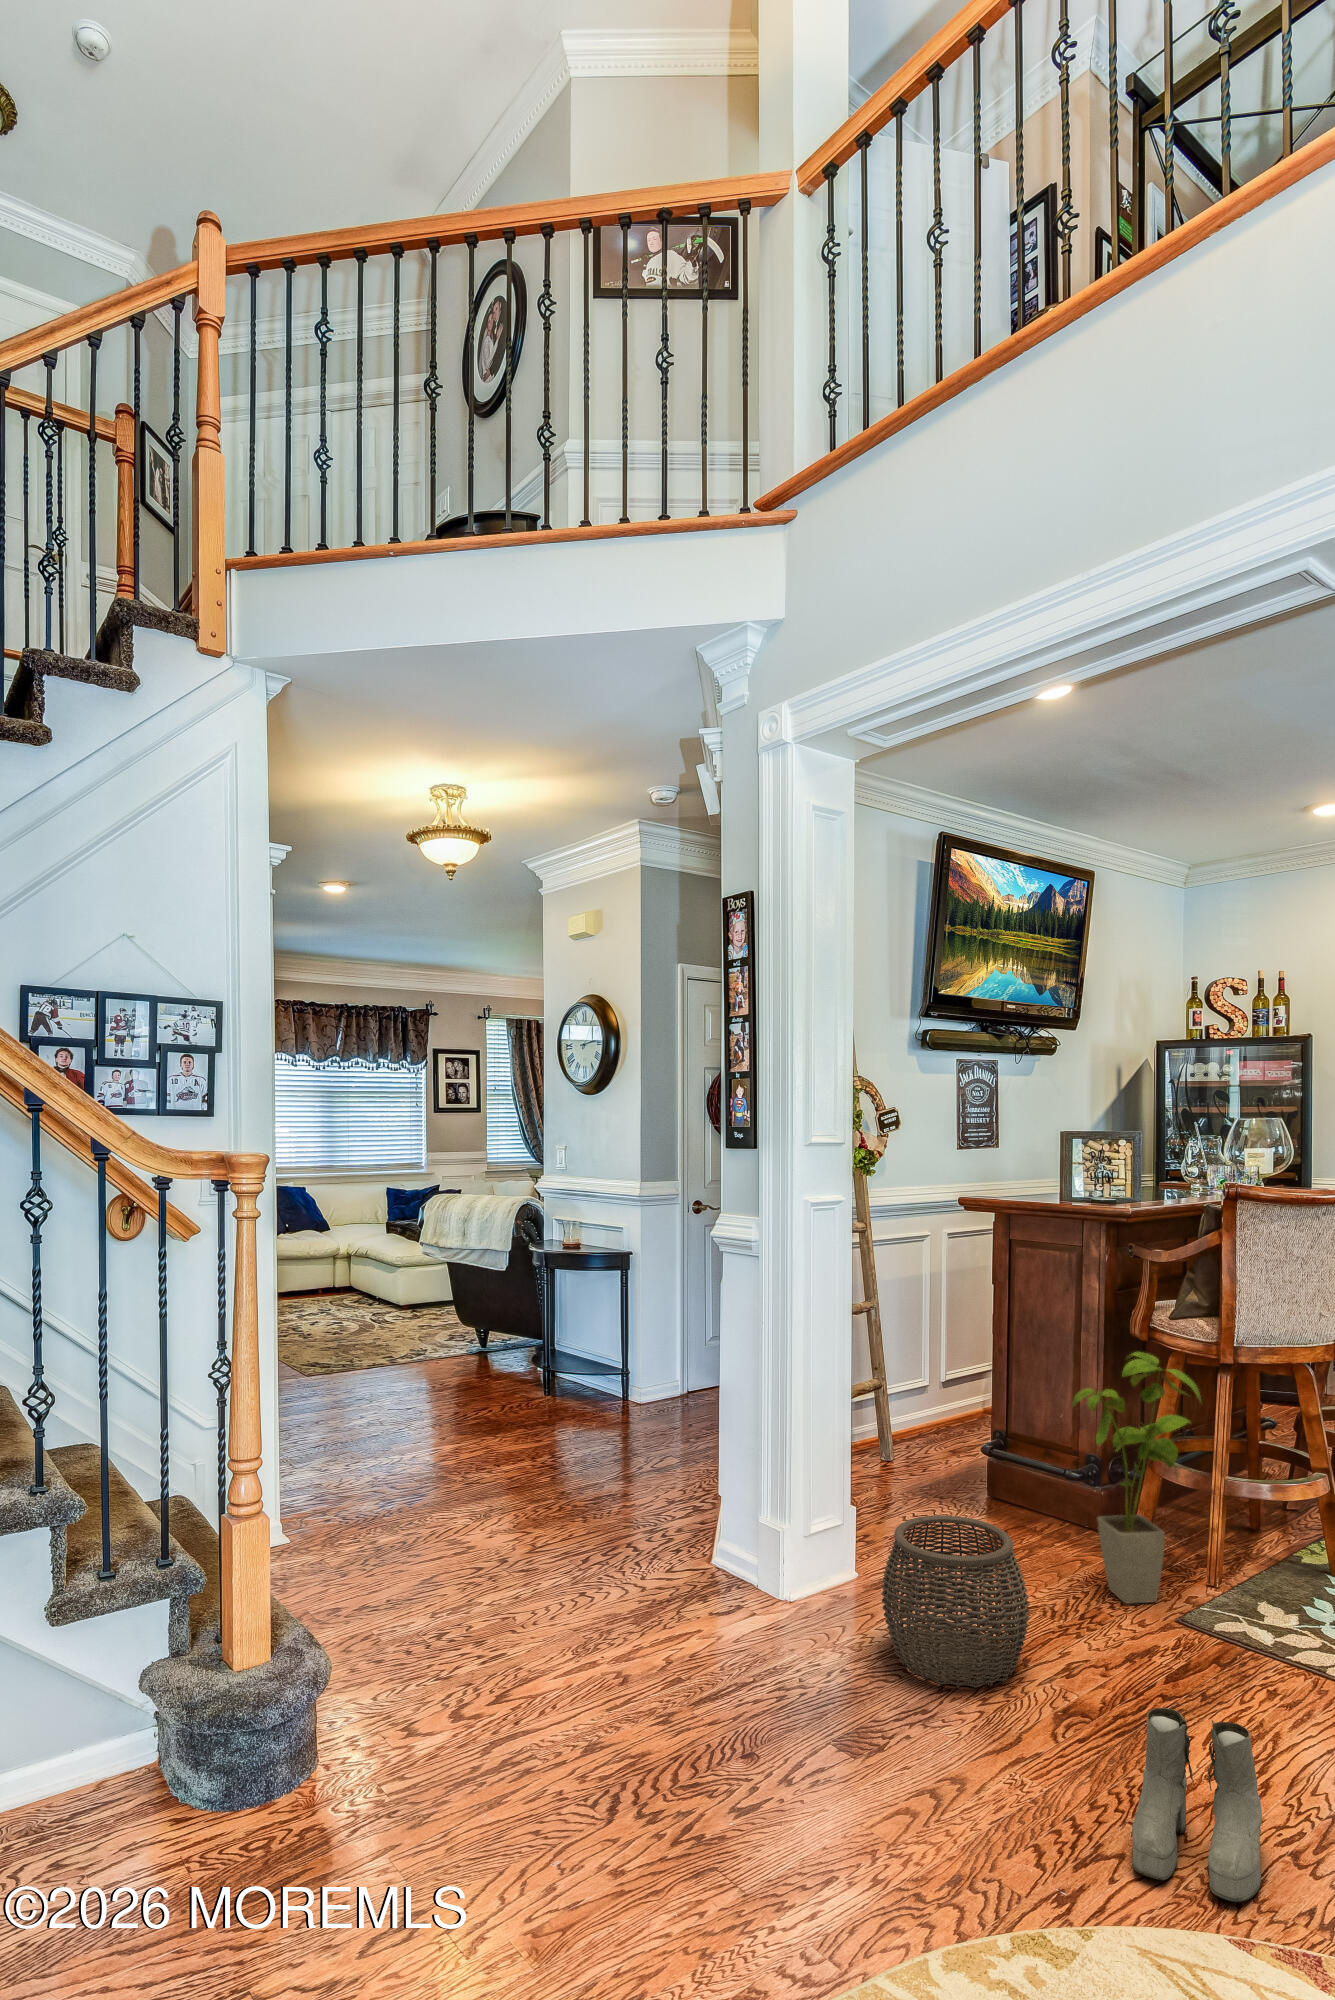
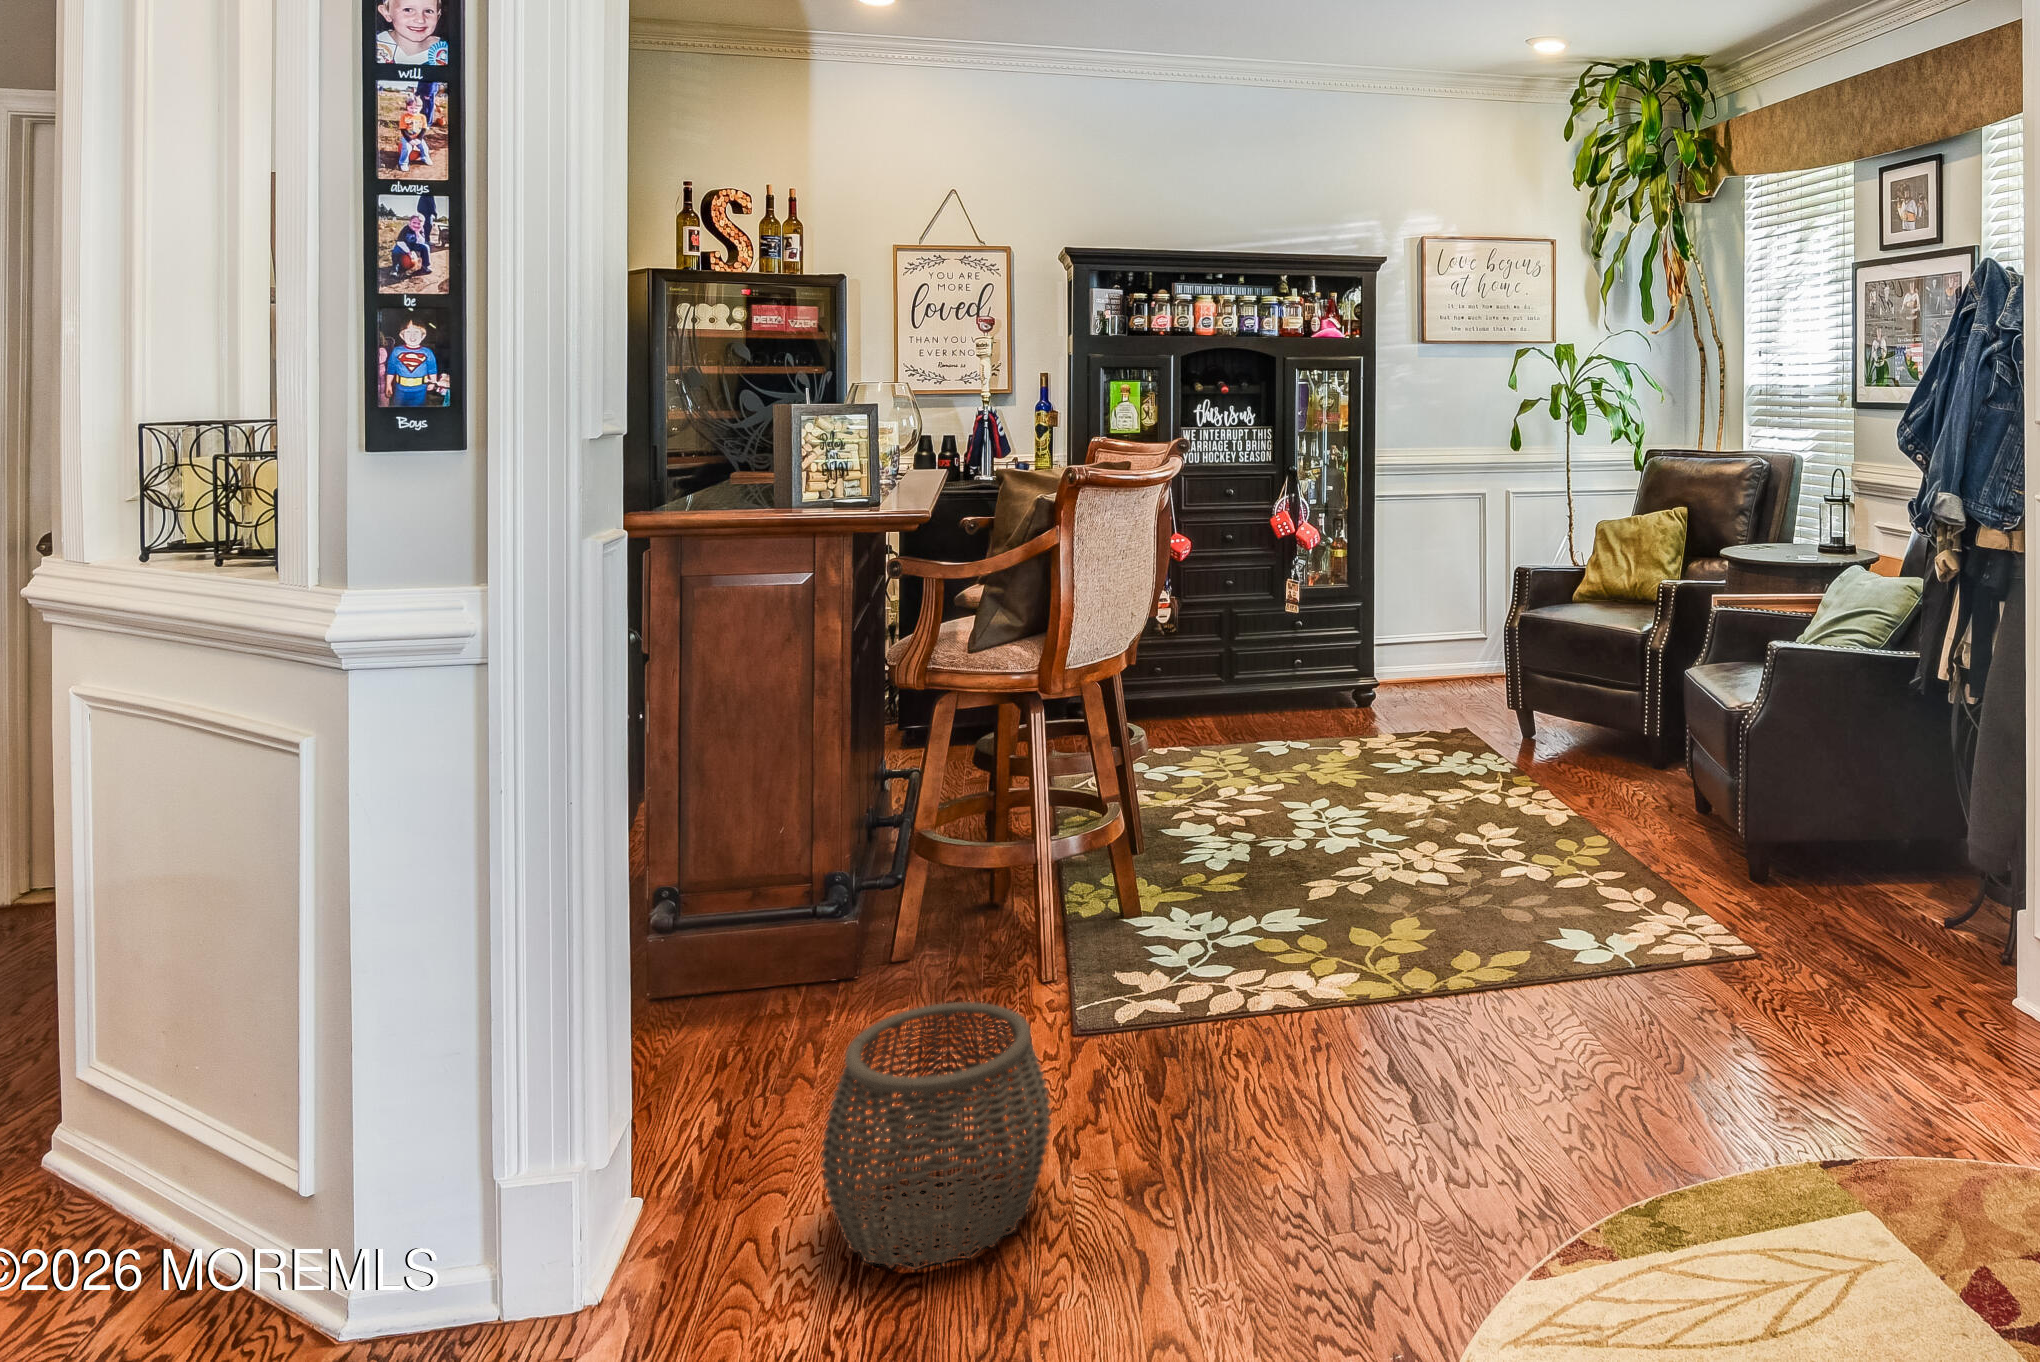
house plant: present [1072,1352,1201,1604] -> none [932,708,1106,1042]
boots: present [1132,1708,1262,1902] -> none [1347,1073,1500,1287]

